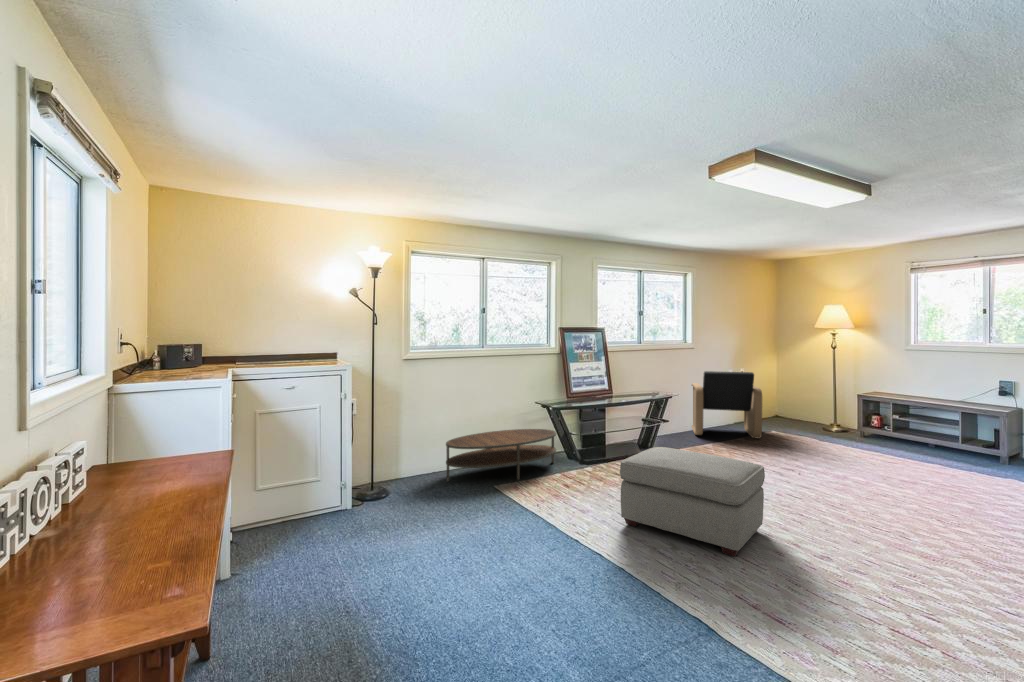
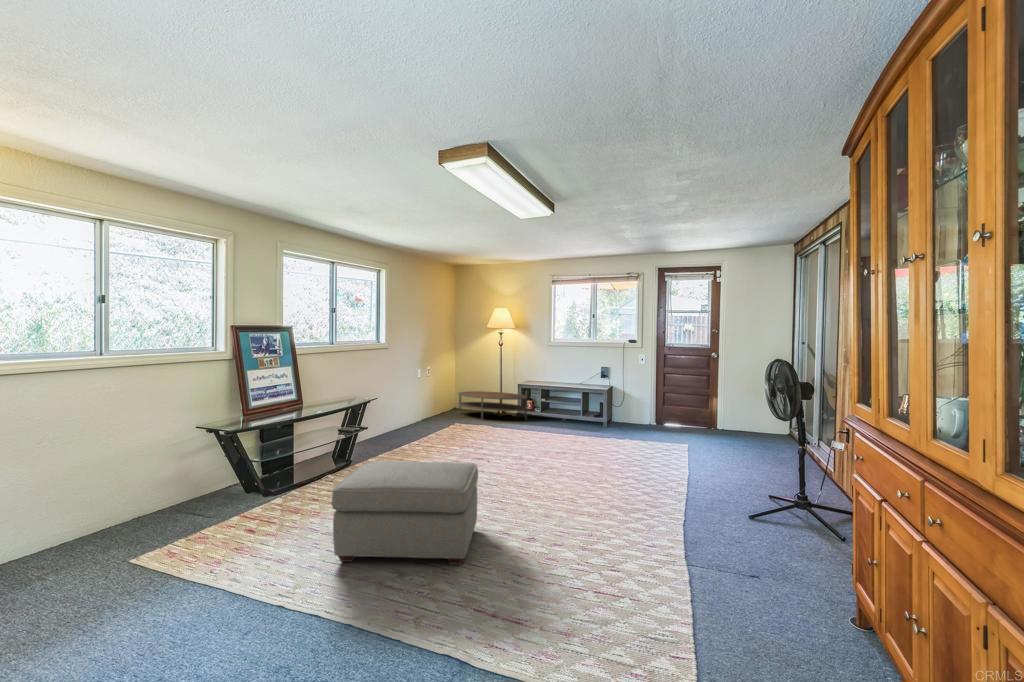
armchair: present [692,371,762,439] -> none [383,370,450,438]
coffee table: present [446,429,556,481] -> present [458,391,527,420]

